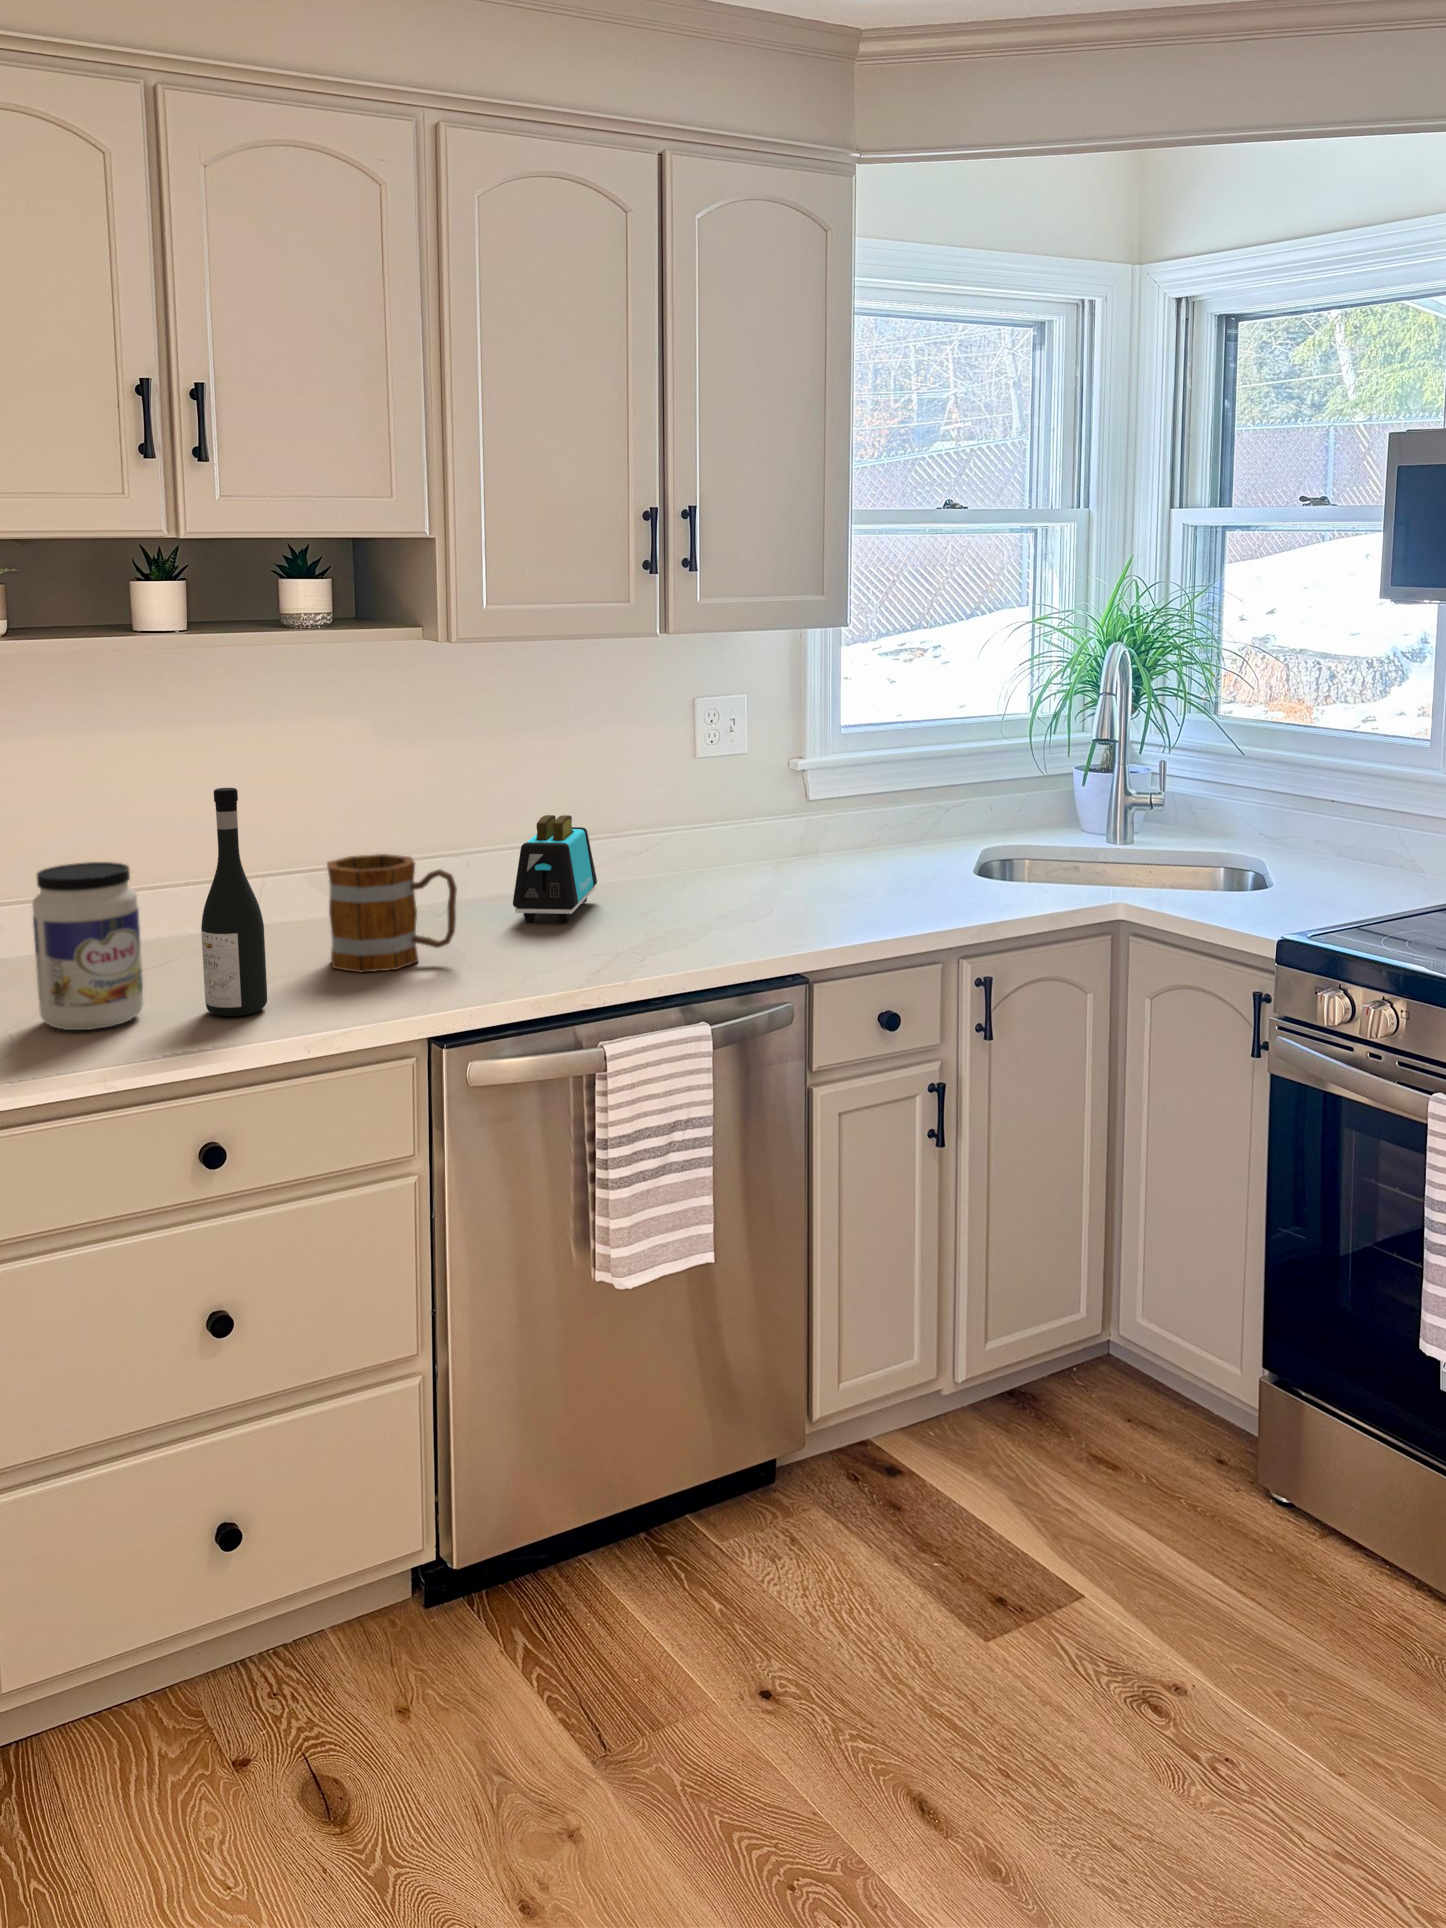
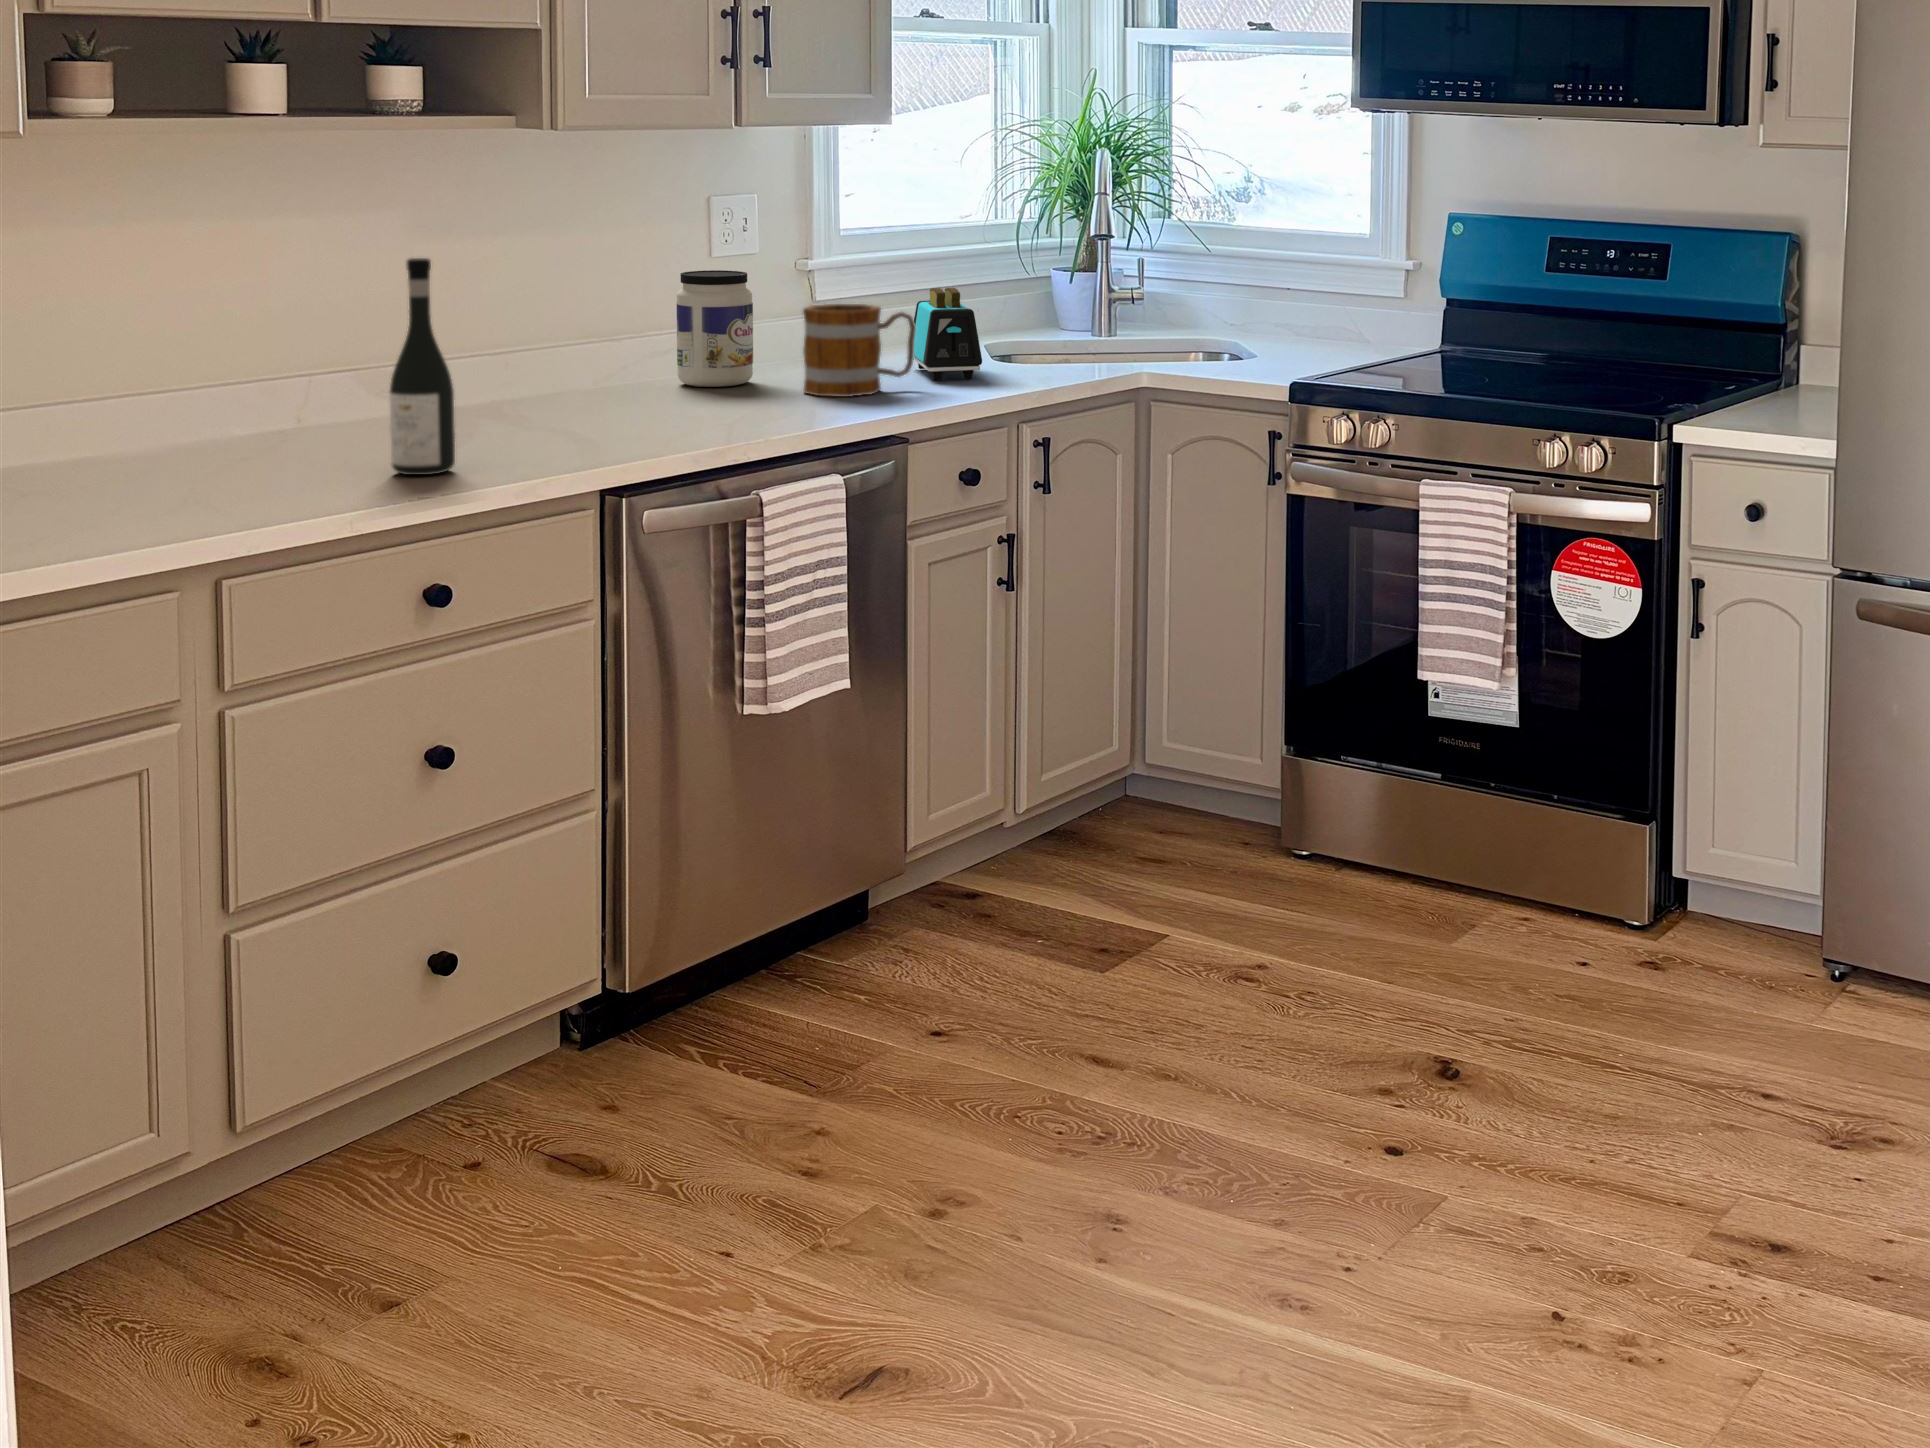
toaster: present [513,815,597,923] -> present [914,288,982,380]
mug: present [327,854,457,972] -> present [803,304,915,397]
jar: present [32,862,143,1030] -> present [677,270,753,387]

